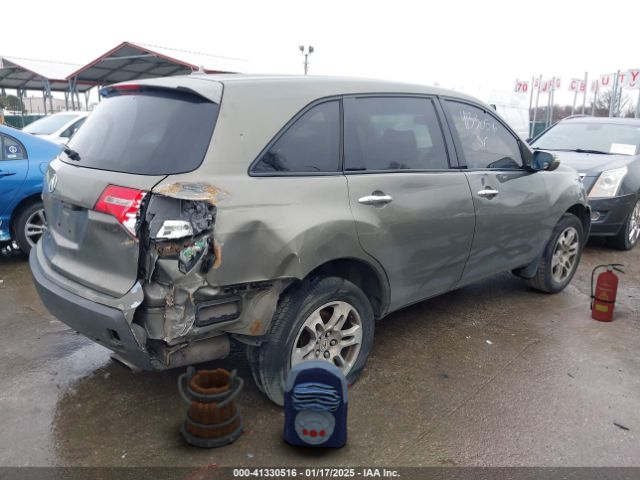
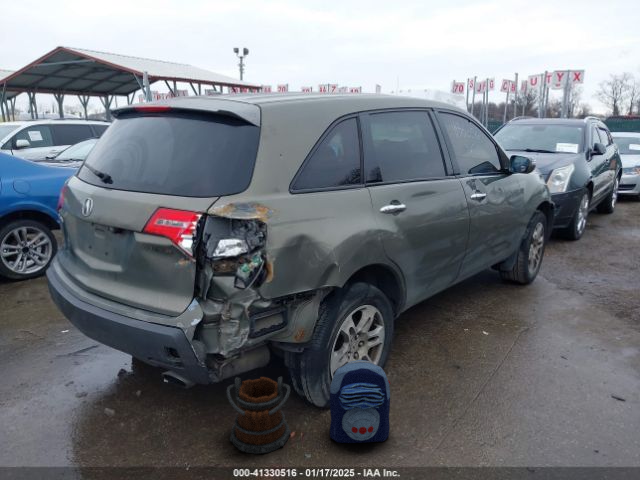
fire extinguisher: present [590,264,625,321] -> none [563,254,593,306]

